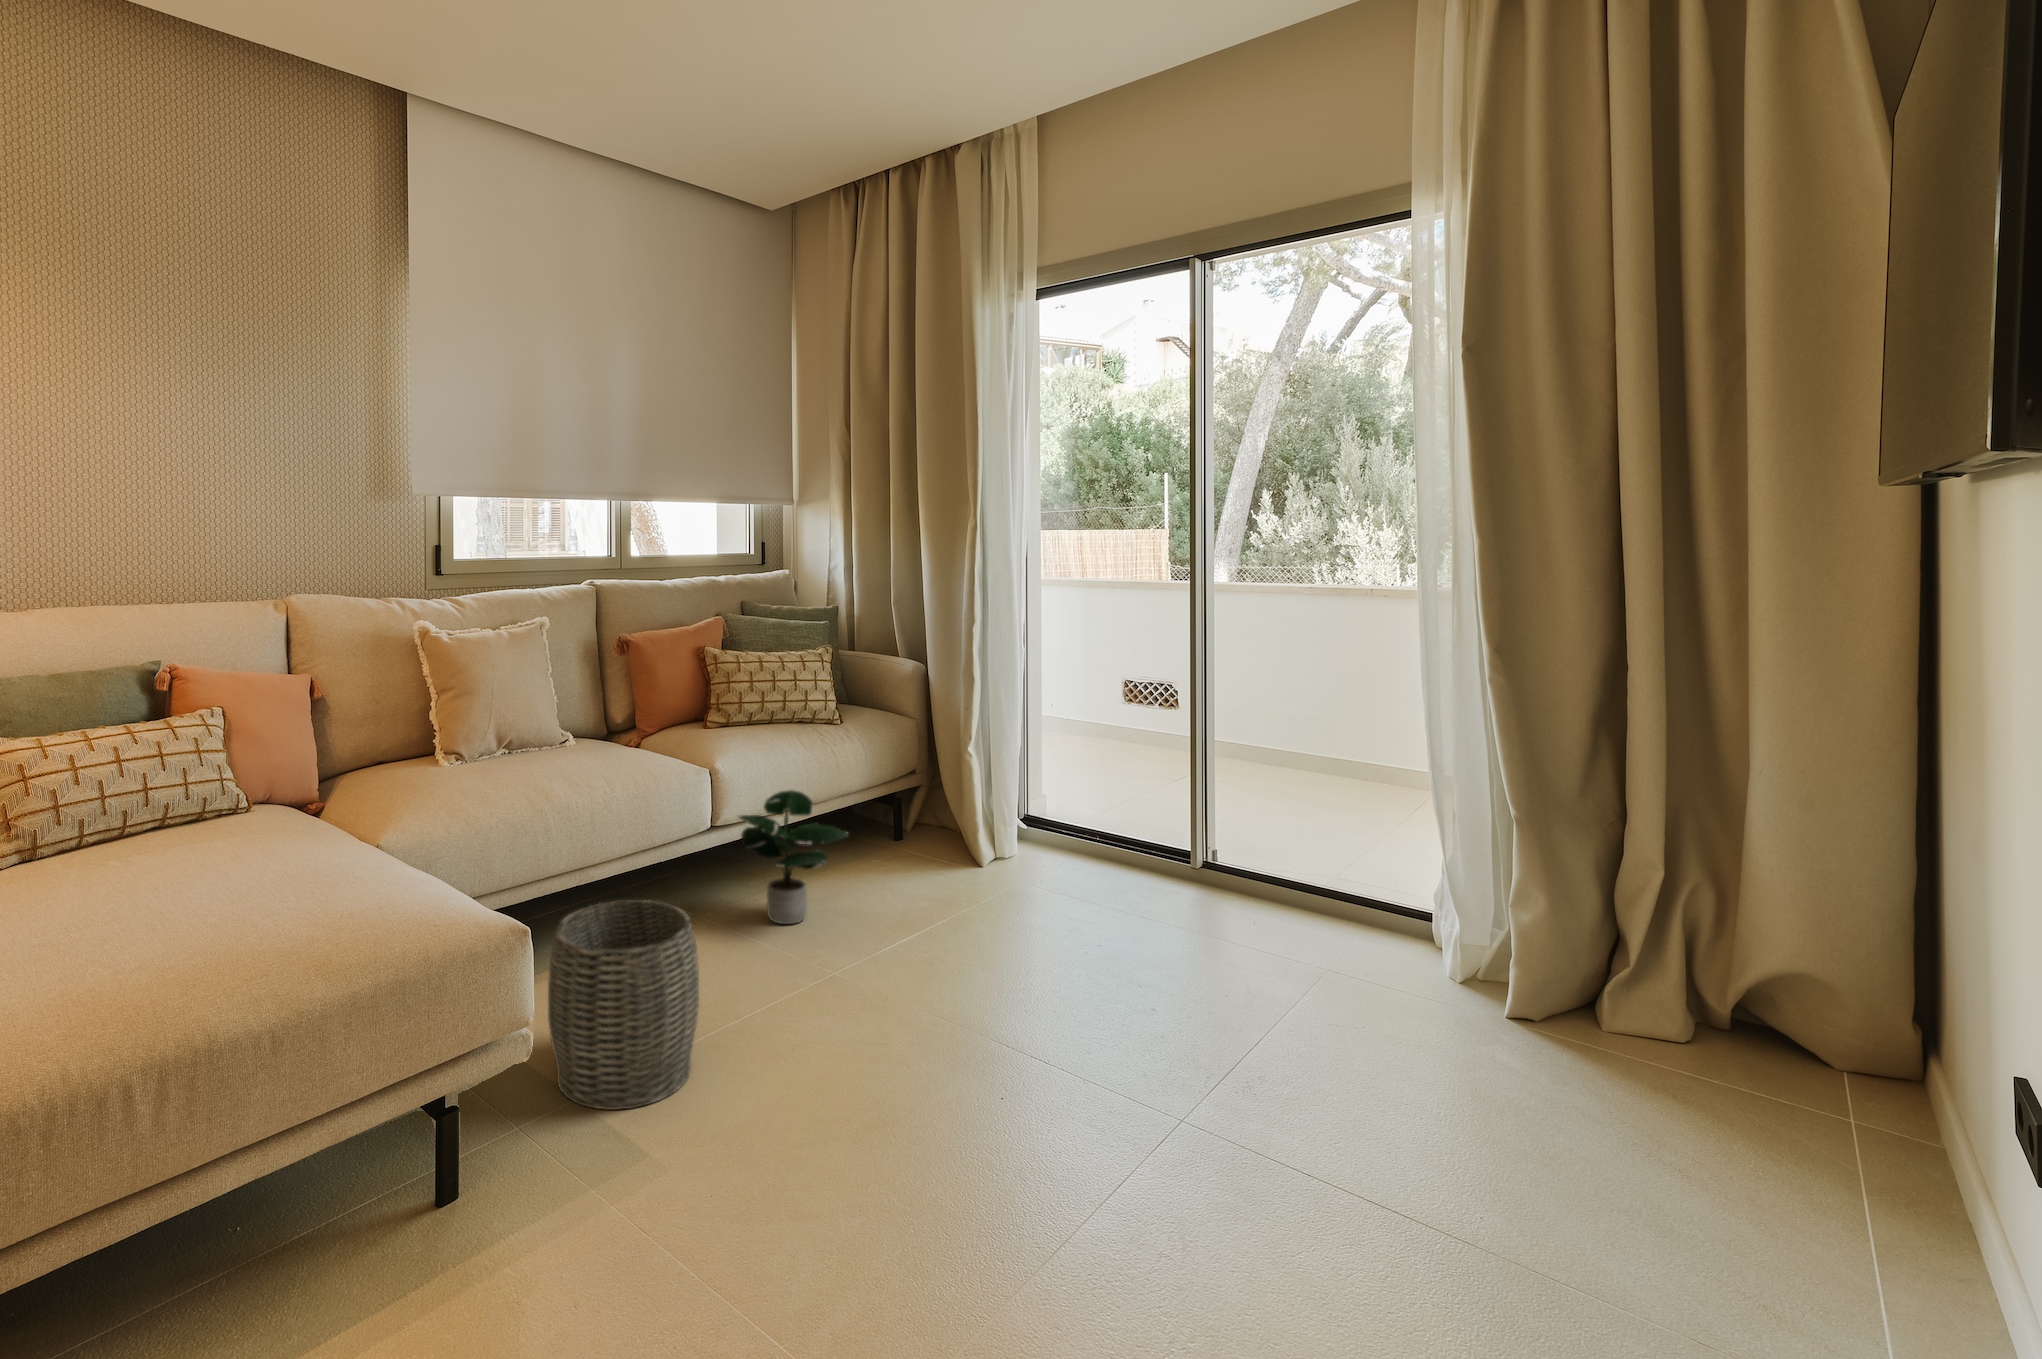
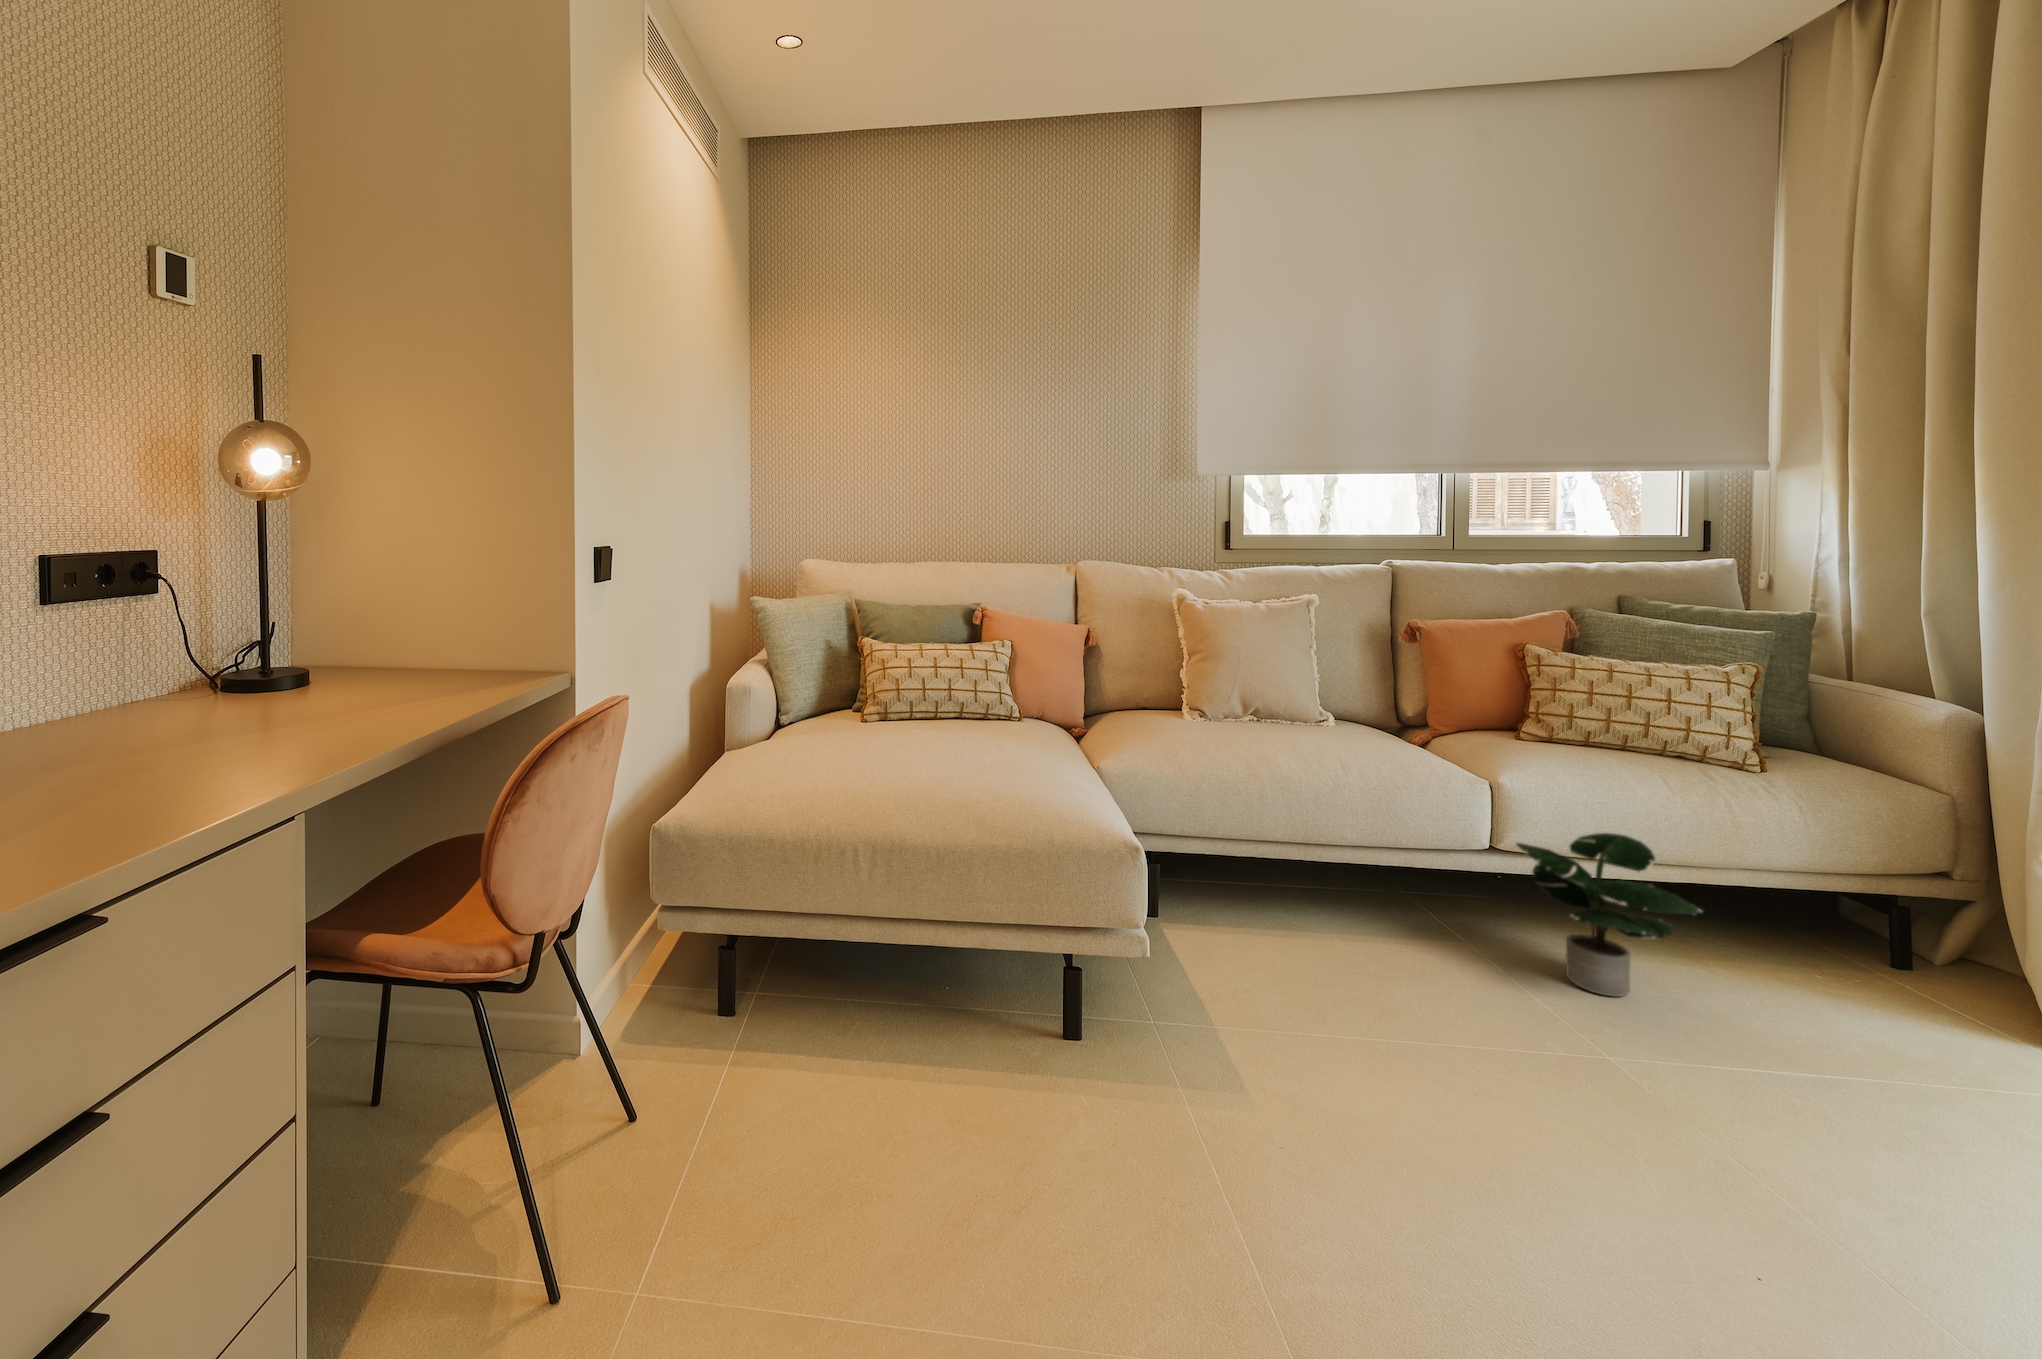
woven basket: present [548,900,699,1110] -> none [1202,872,1367,1081]

